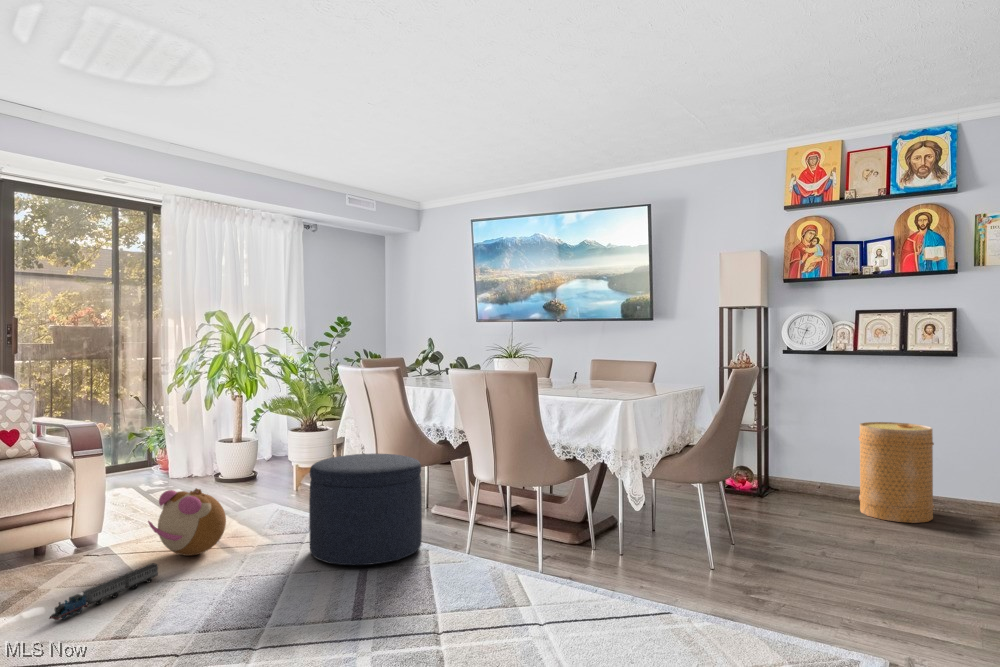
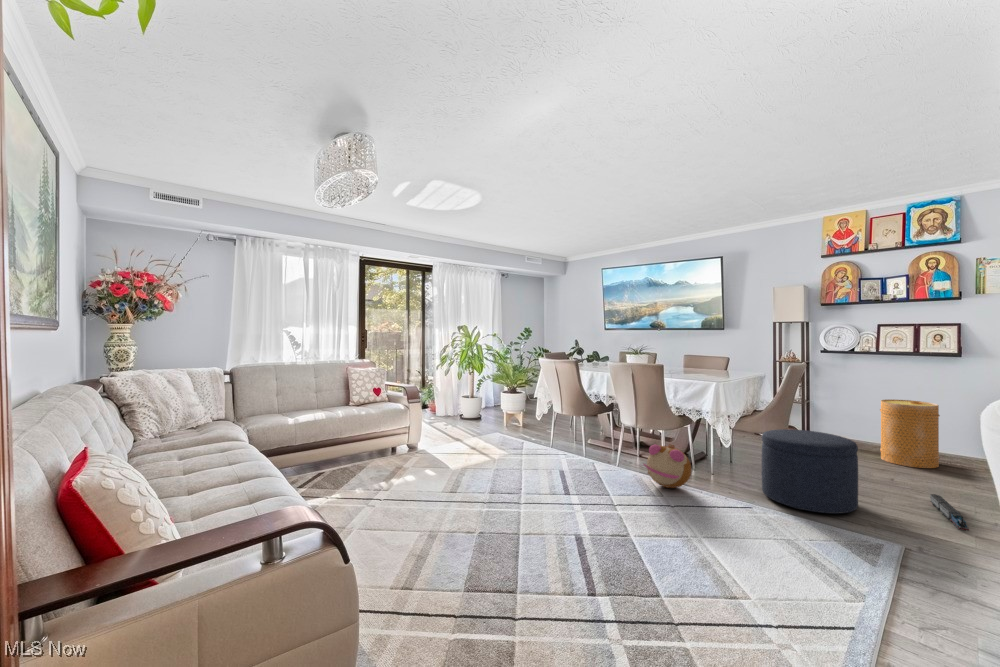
ottoman: present [309,454,422,565] -> present [762,429,858,514]
plush toy: present [148,488,226,556] -> present [644,444,691,488]
toy train: present [49,563,158,620] -> present [930,494,969,531]

